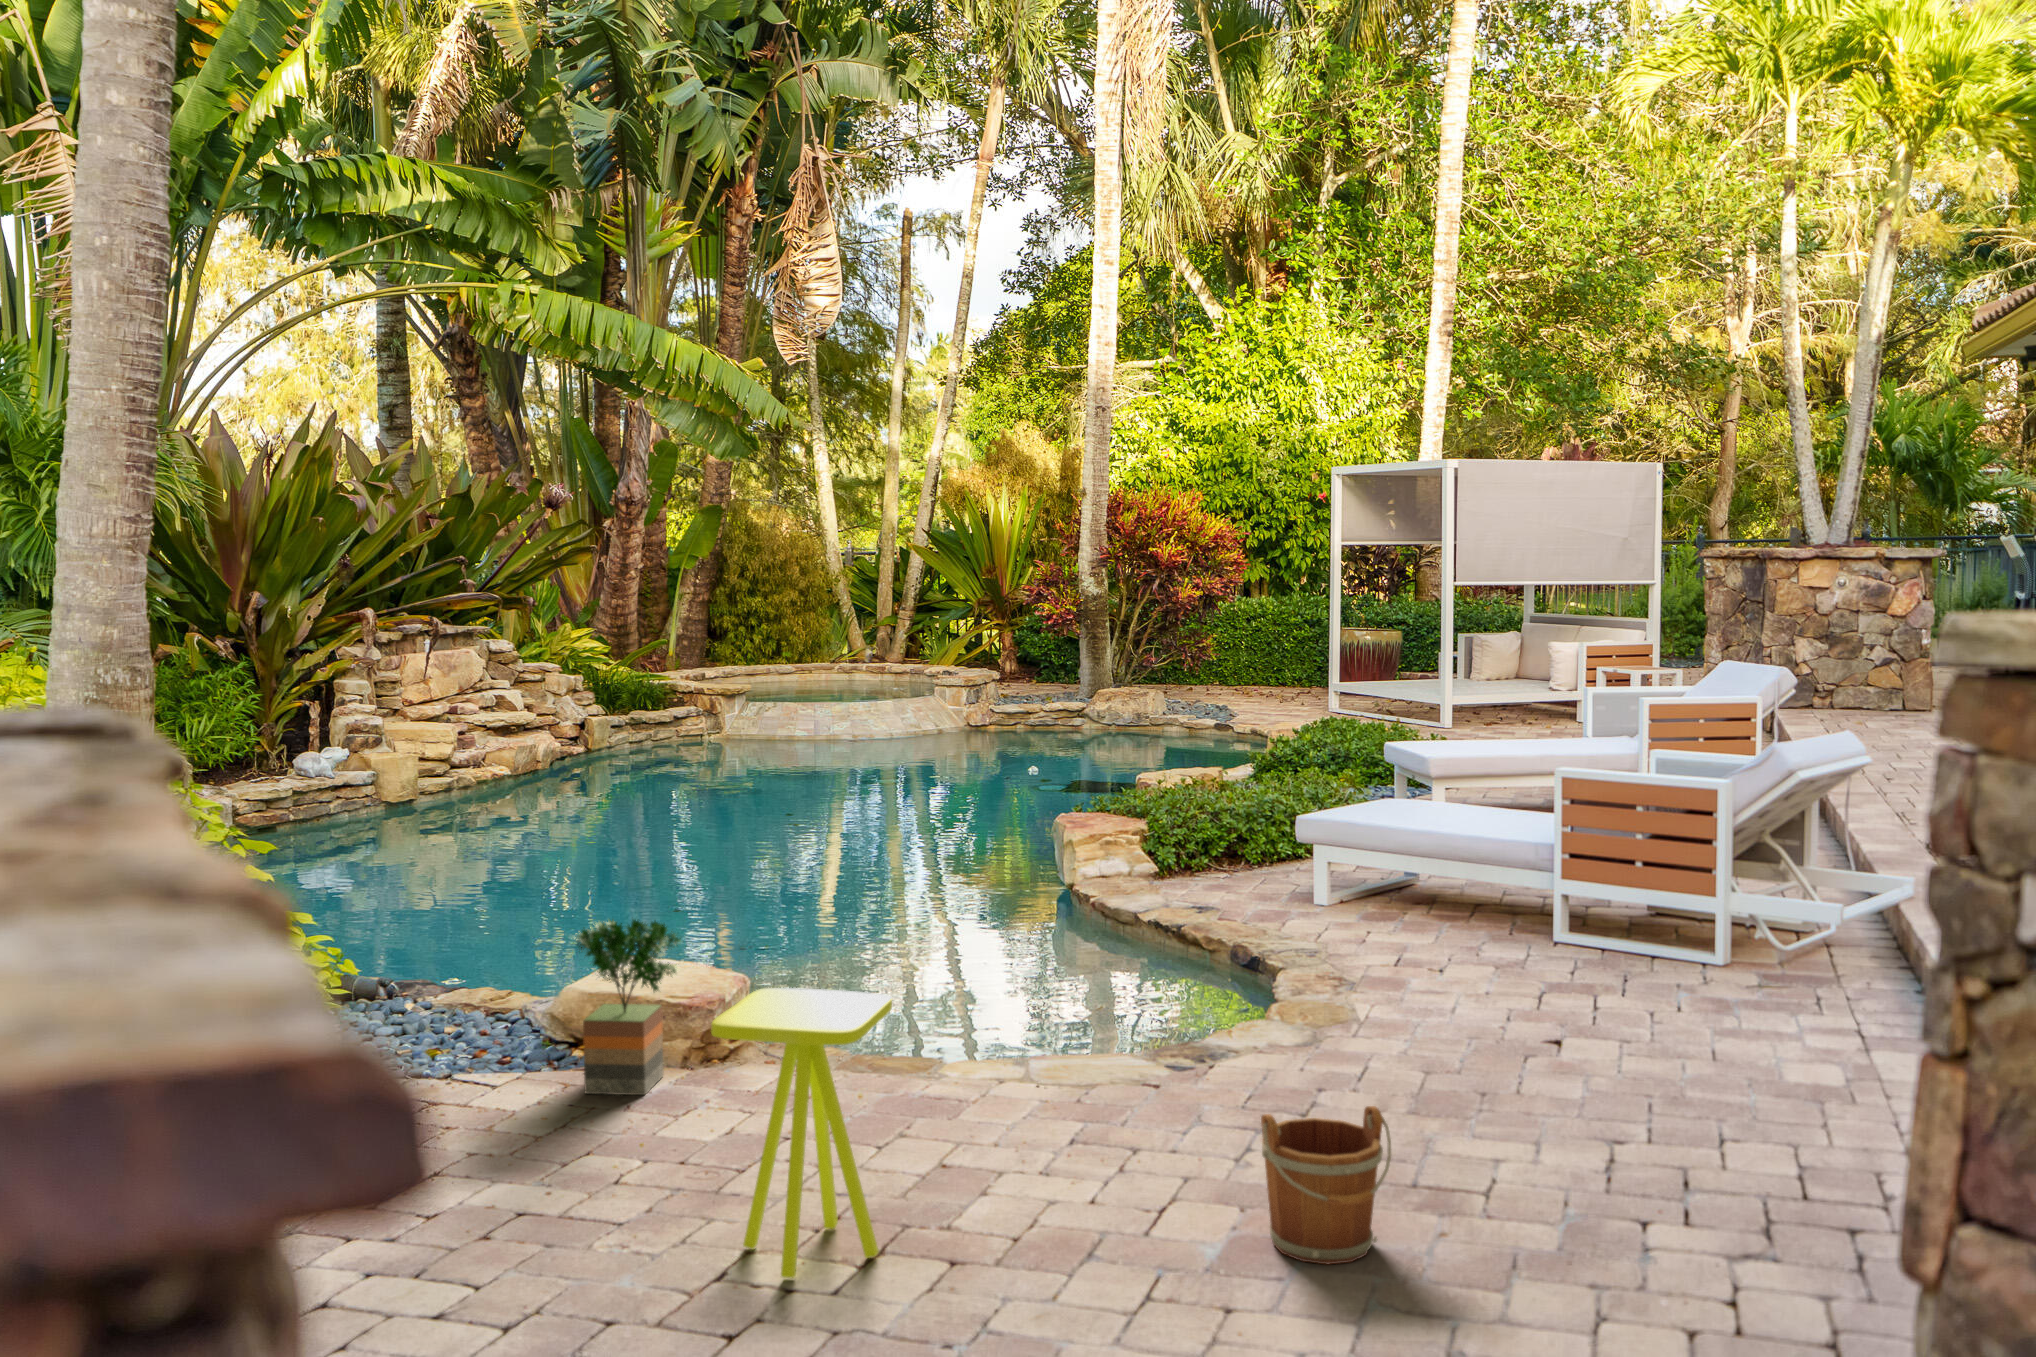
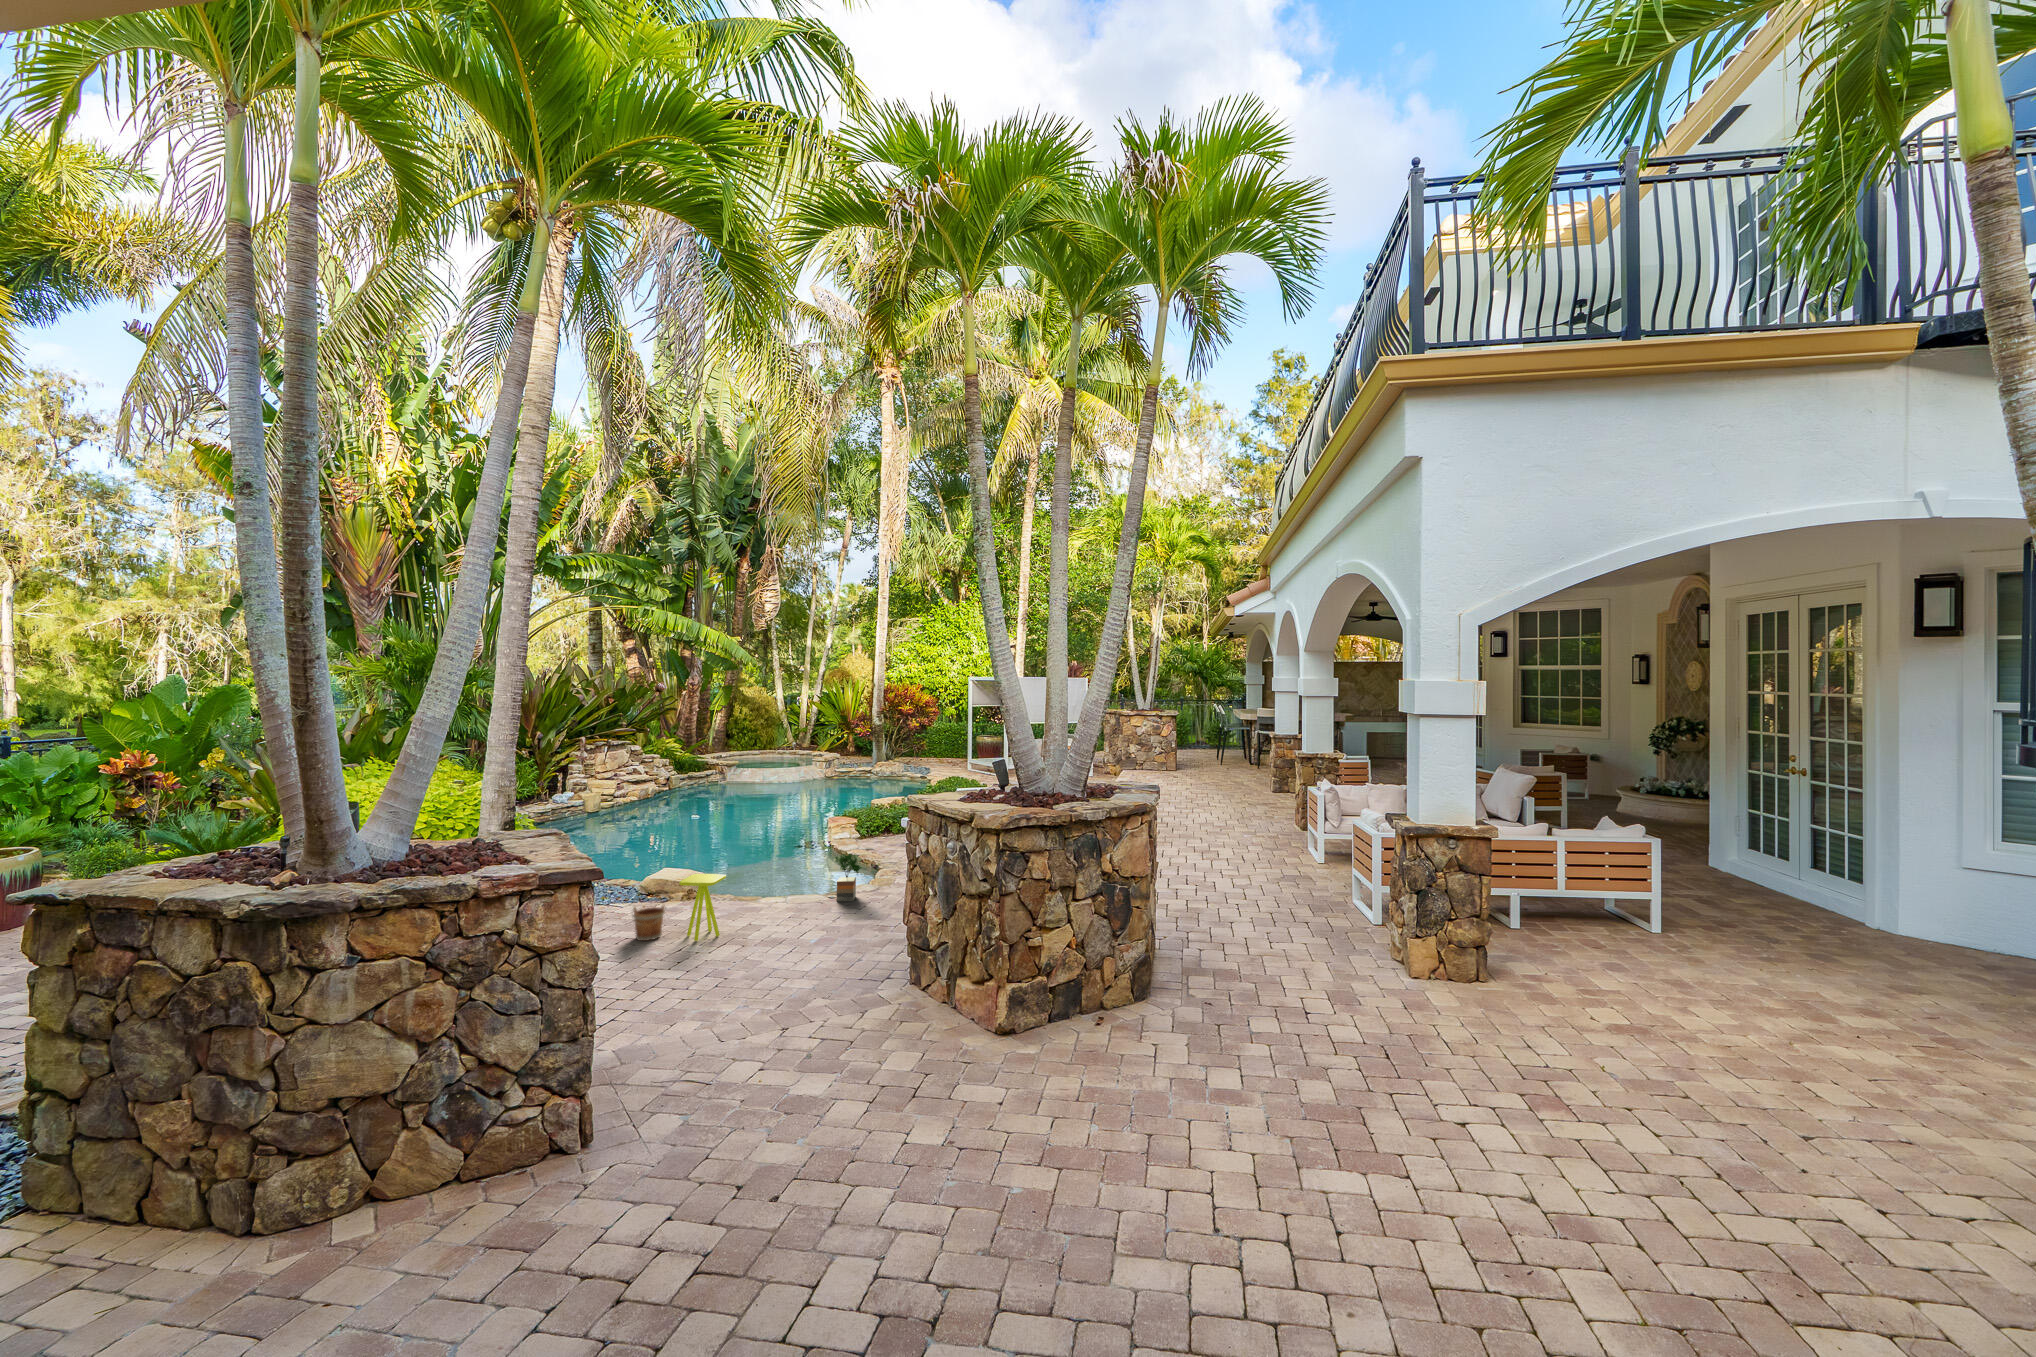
potted tree: present [576,920,681,1095] -> present [833,854,862,901]
bucket: present [1261,1106,1391,1264] -> present [632,905,665,941]

